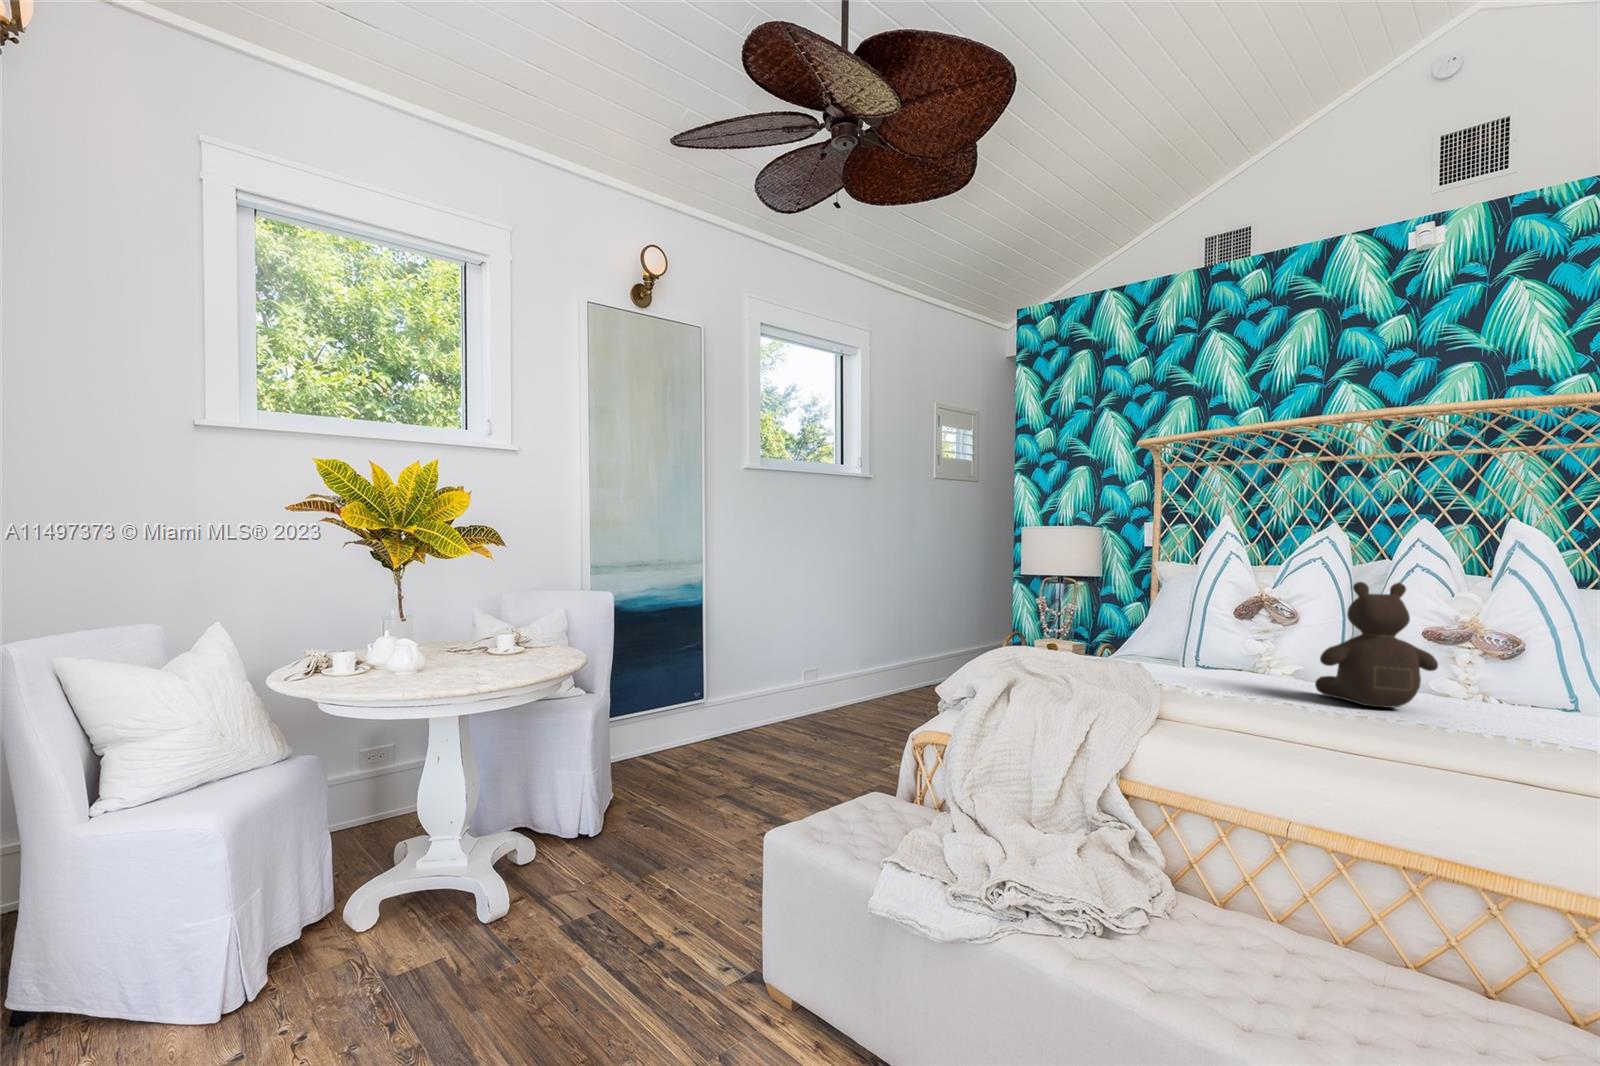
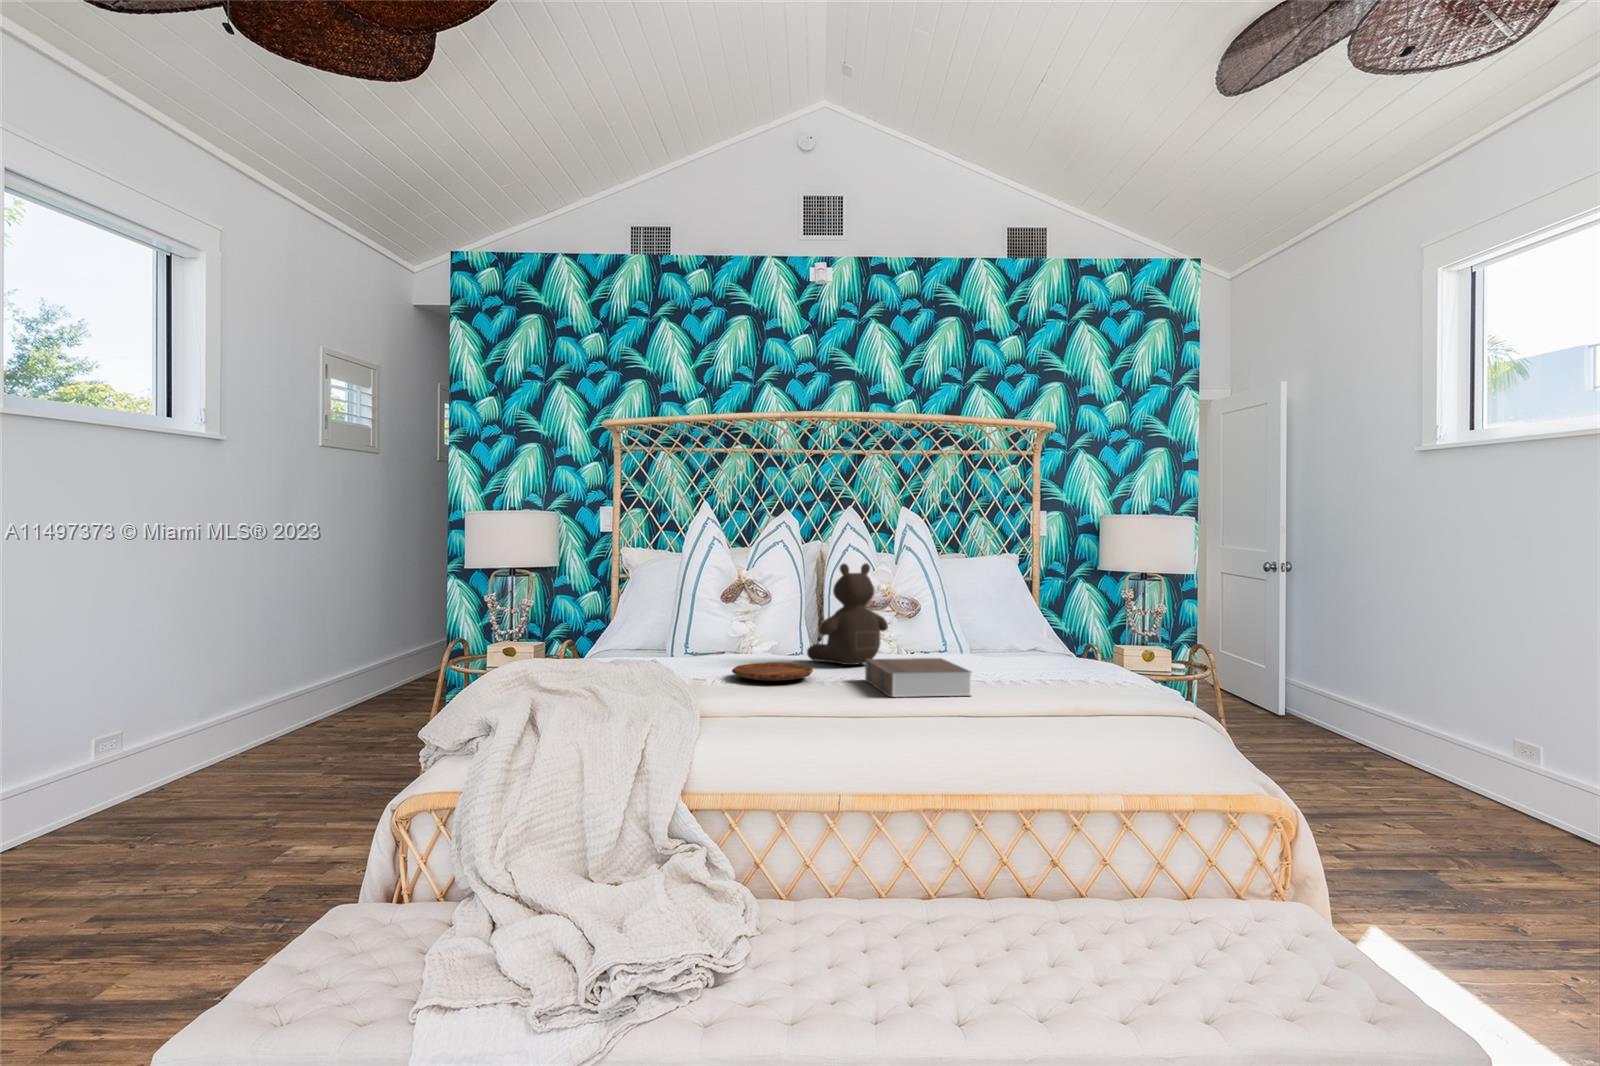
tray: none [1187,685,1292,709] -> present [732,663,813,681]
book: none [1365,699,1520,770] -> present [865,658,972,697]

